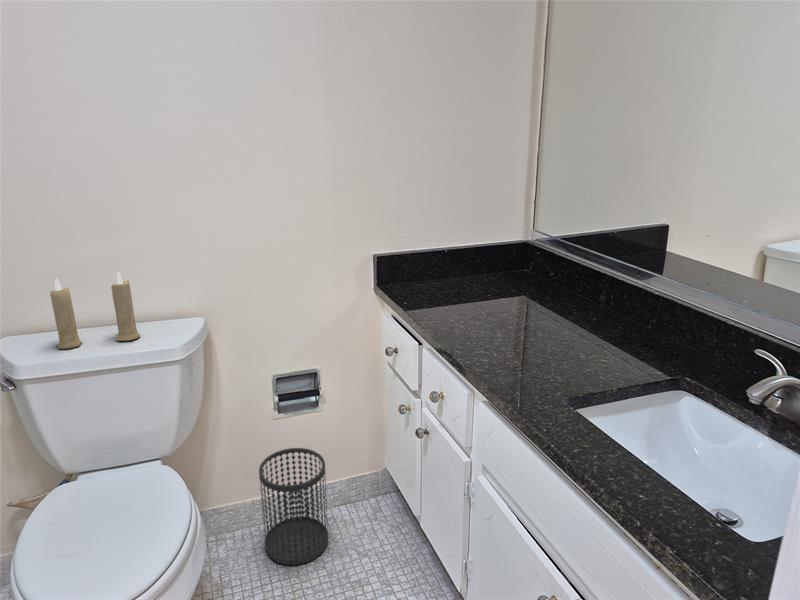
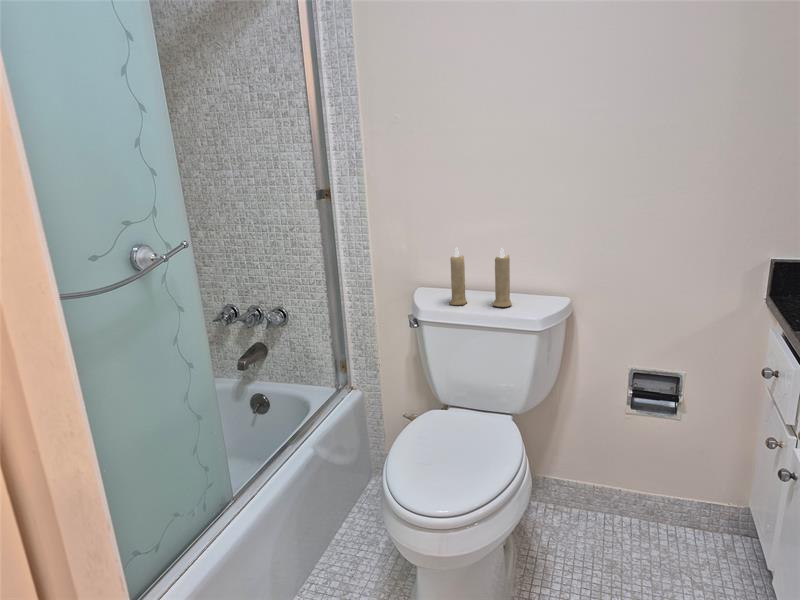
wastebasket: present [259,448,328,565] -> none [595,446,671,566]

